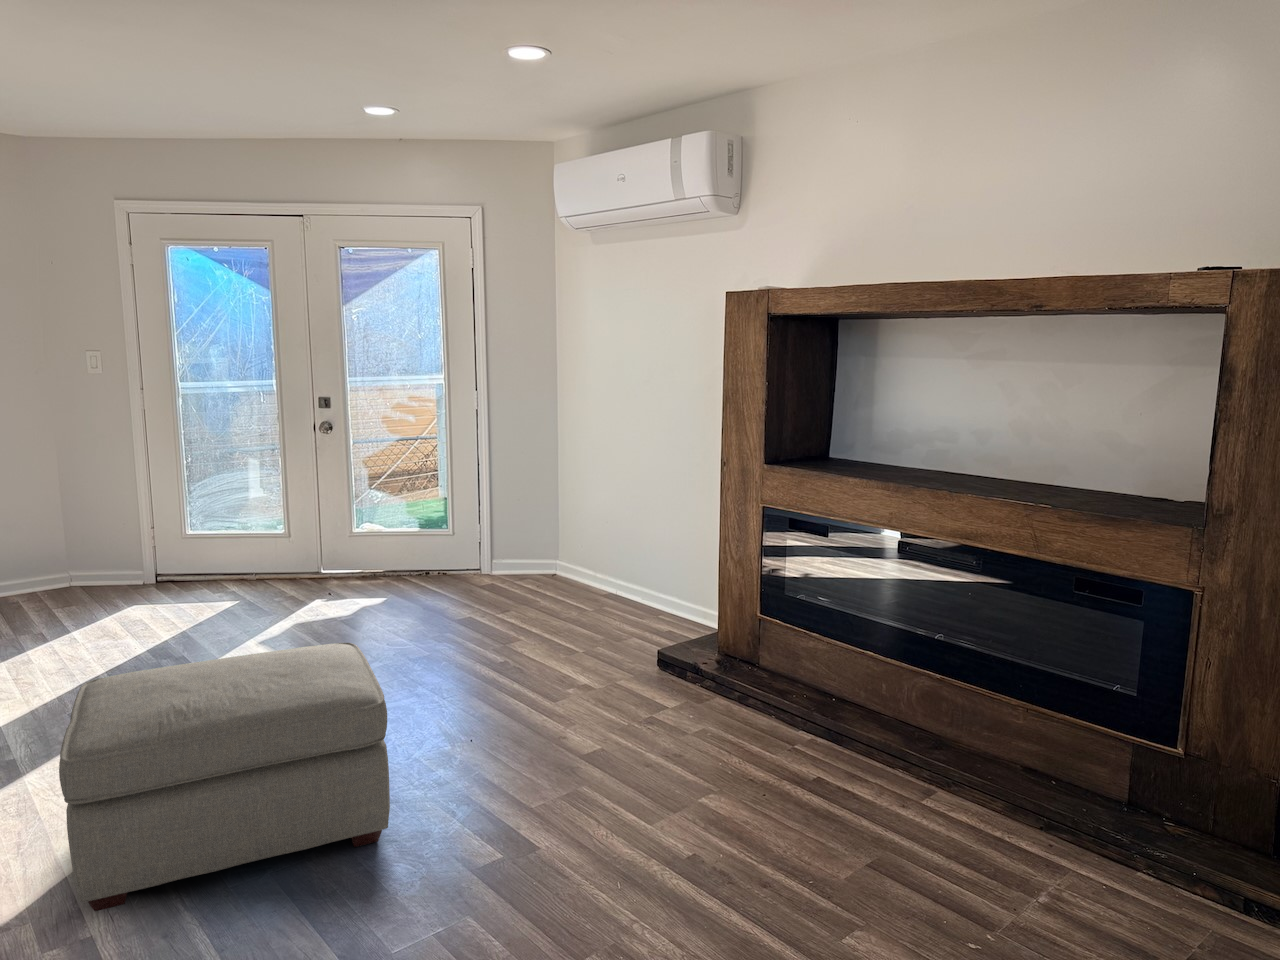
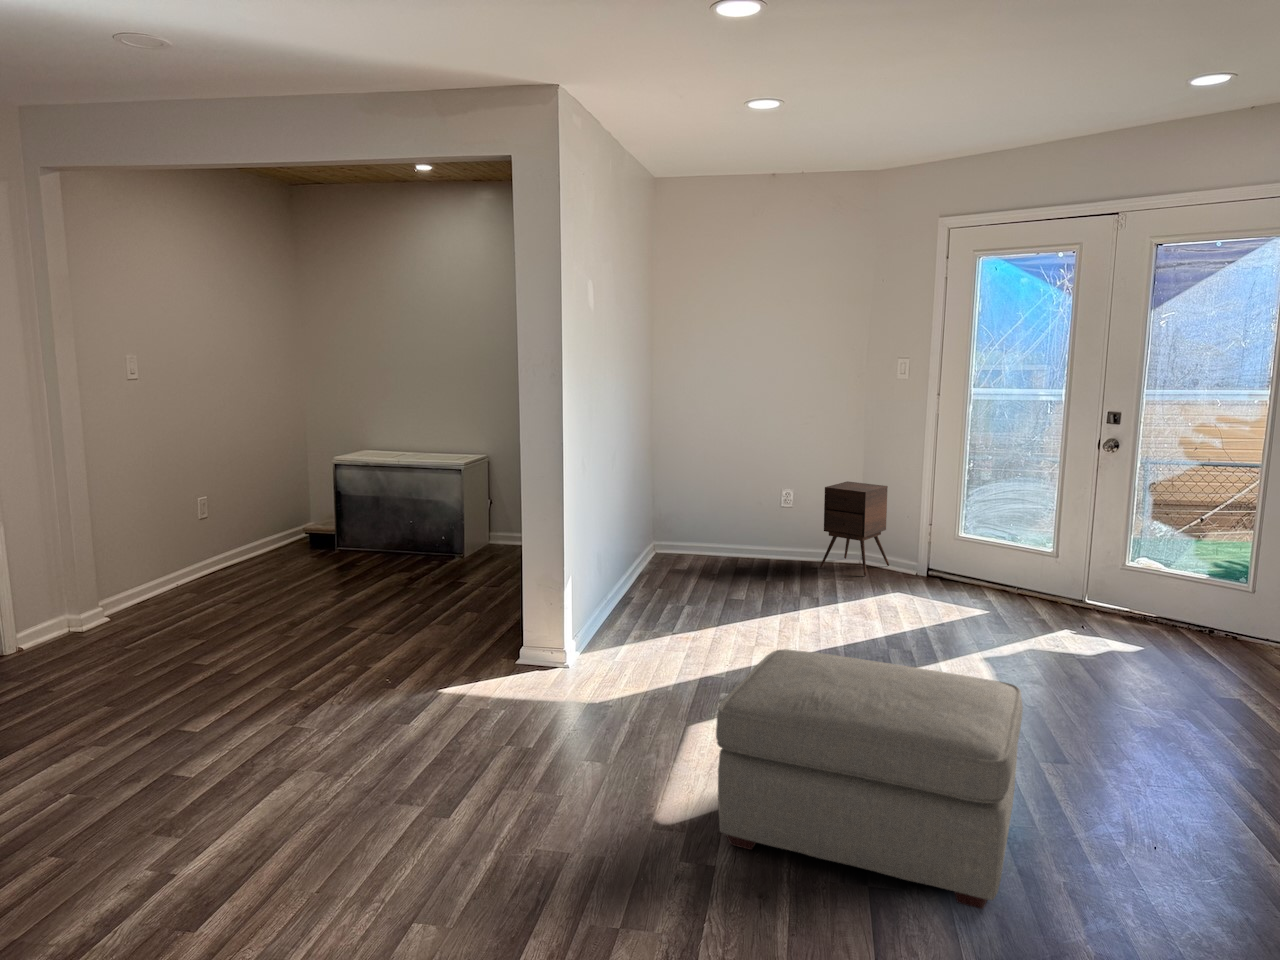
side table: none [14,495,108,601] -> present [820,481,889,576]

